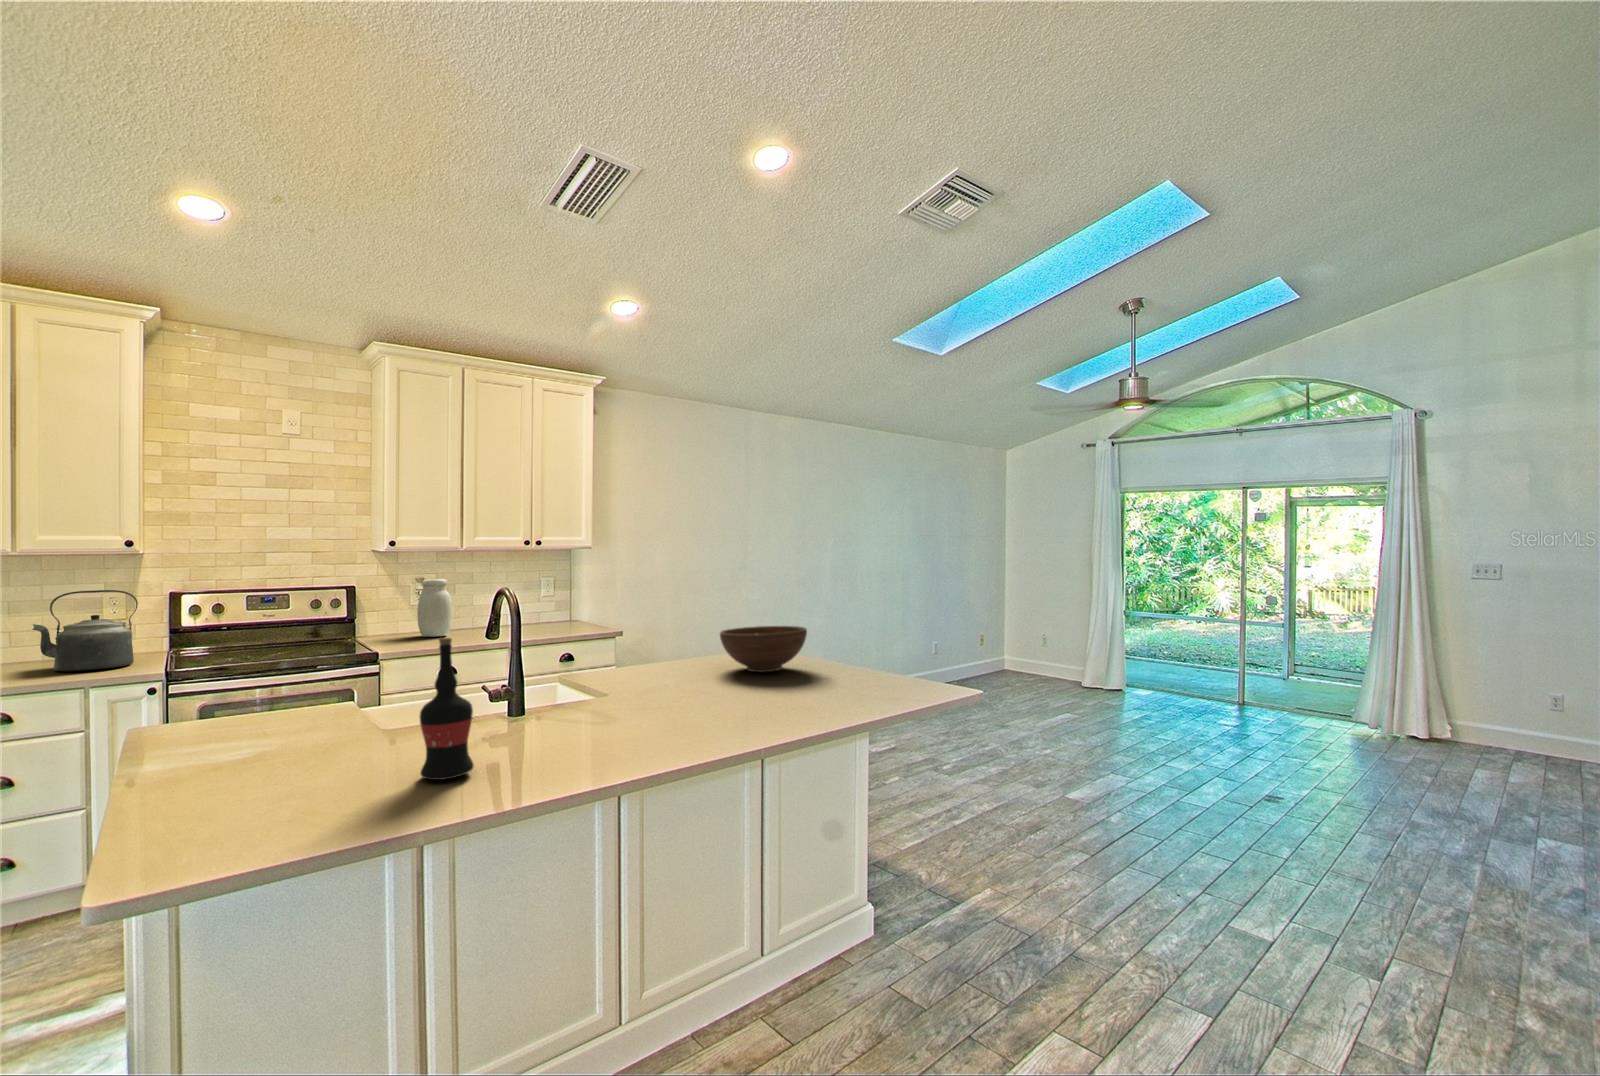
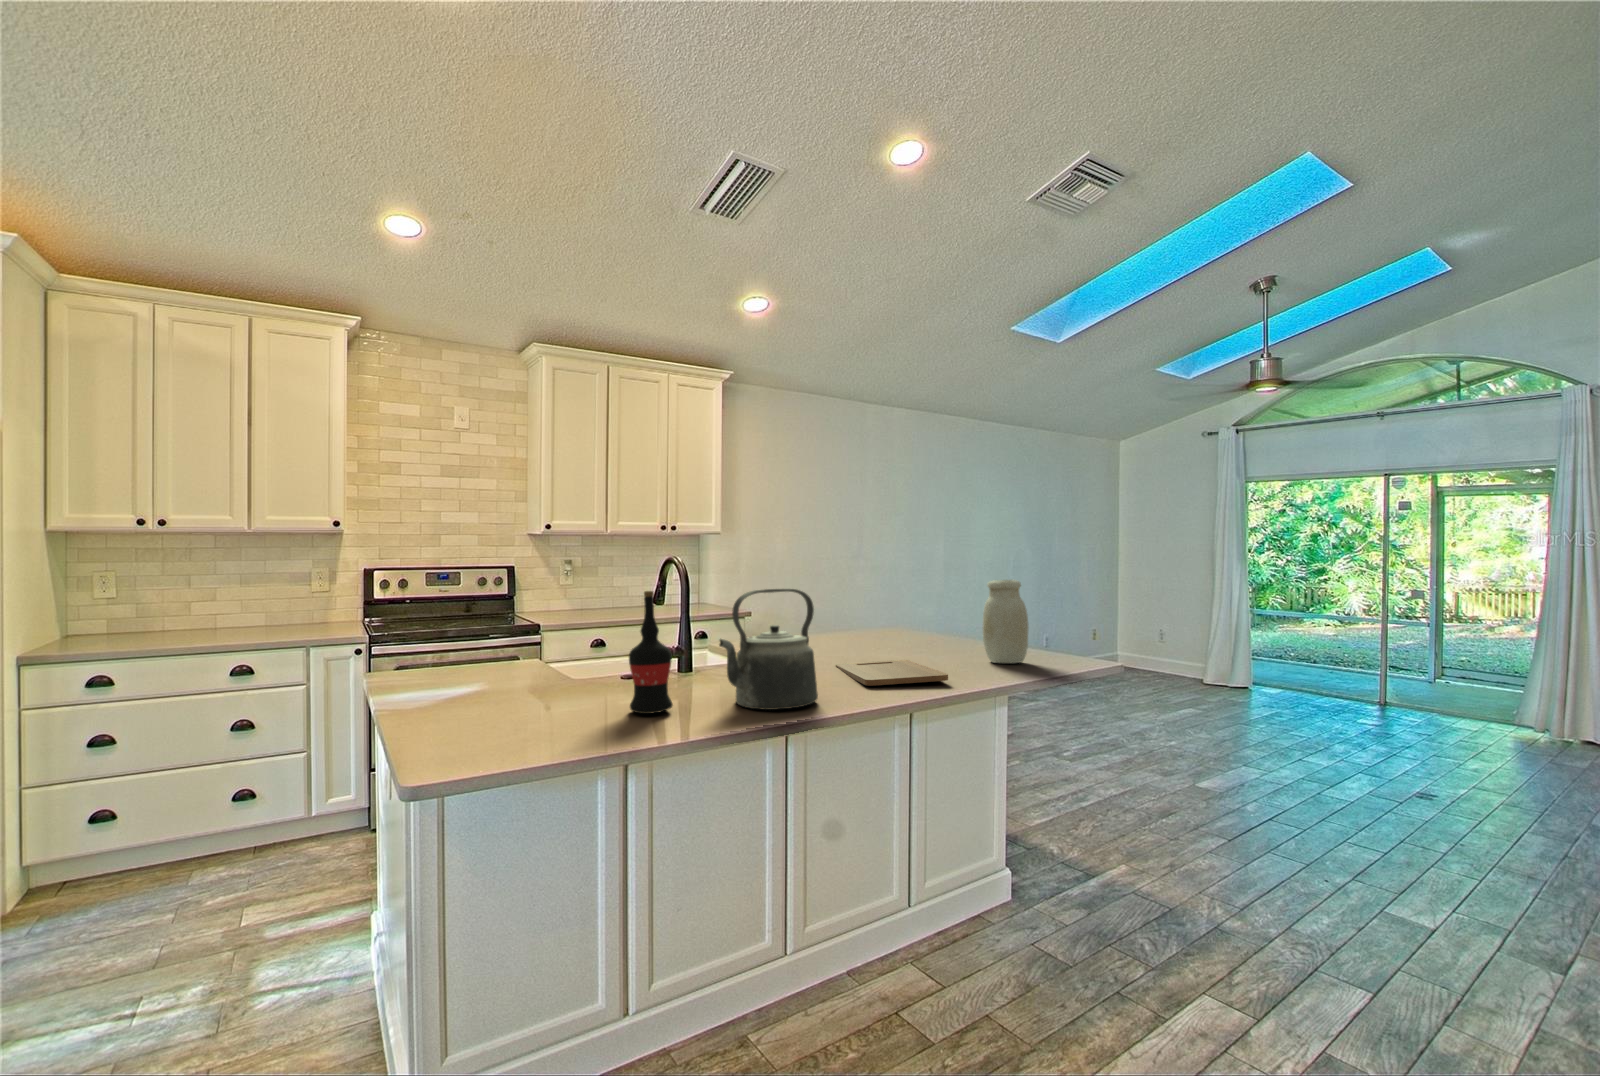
jar: present [417,579,452,637] -> present [982,580,1028,663]
kettle: present [33,590,138,671] -> present [719,589,818,710]
fruit bowl: present [720,626,807,672] -> none [853,603,937,646]
cutting board: none [689,692,800,728] -> present [836,660,948,686]

